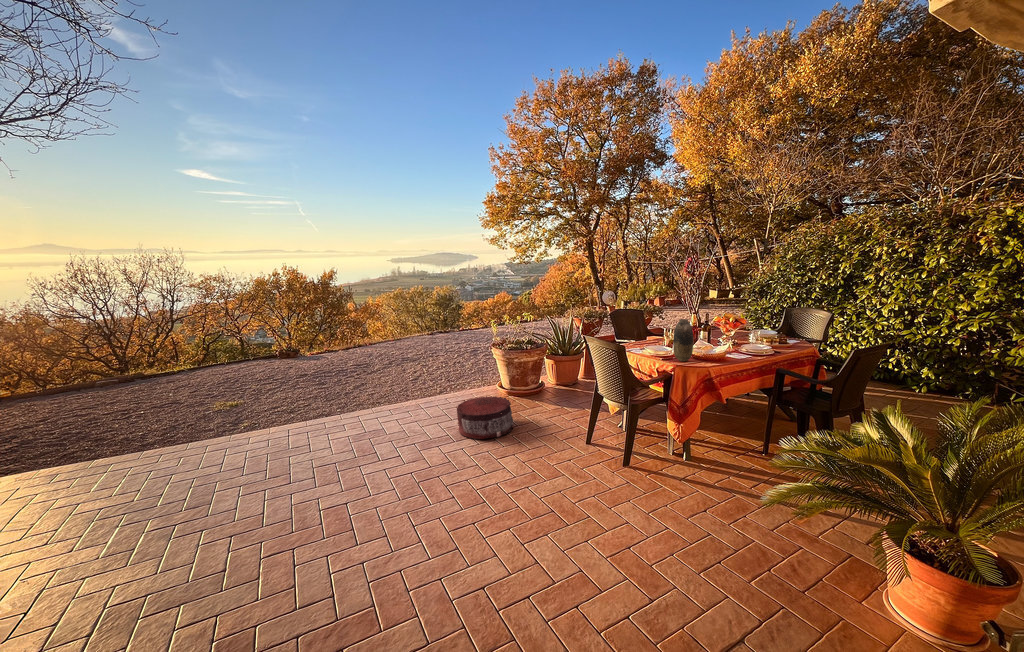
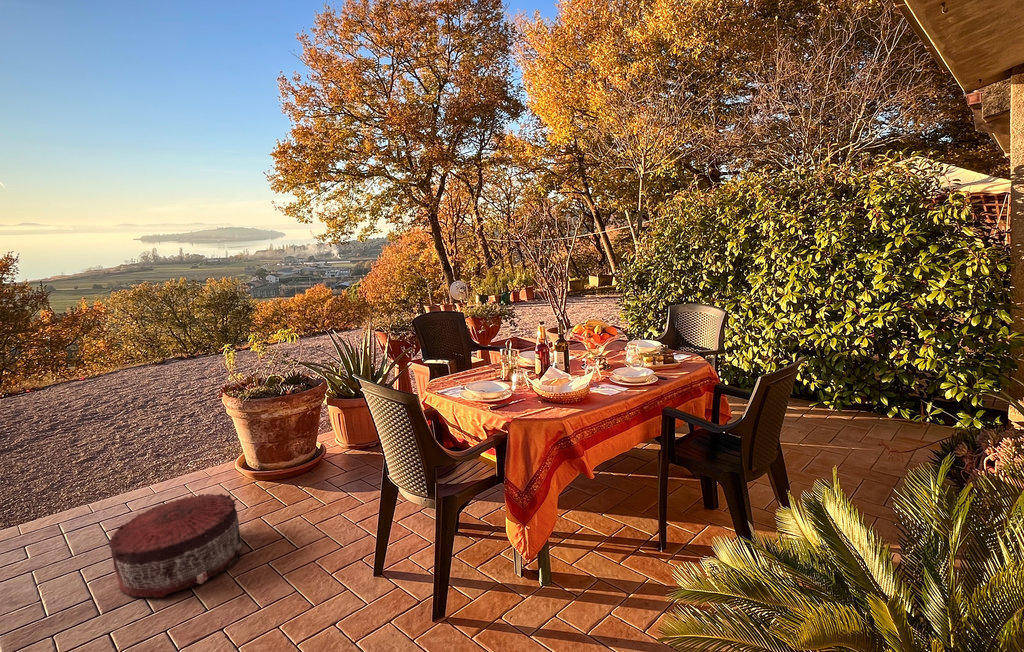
vase: present [673,319,693,361] -> none [508,339,540,411]

